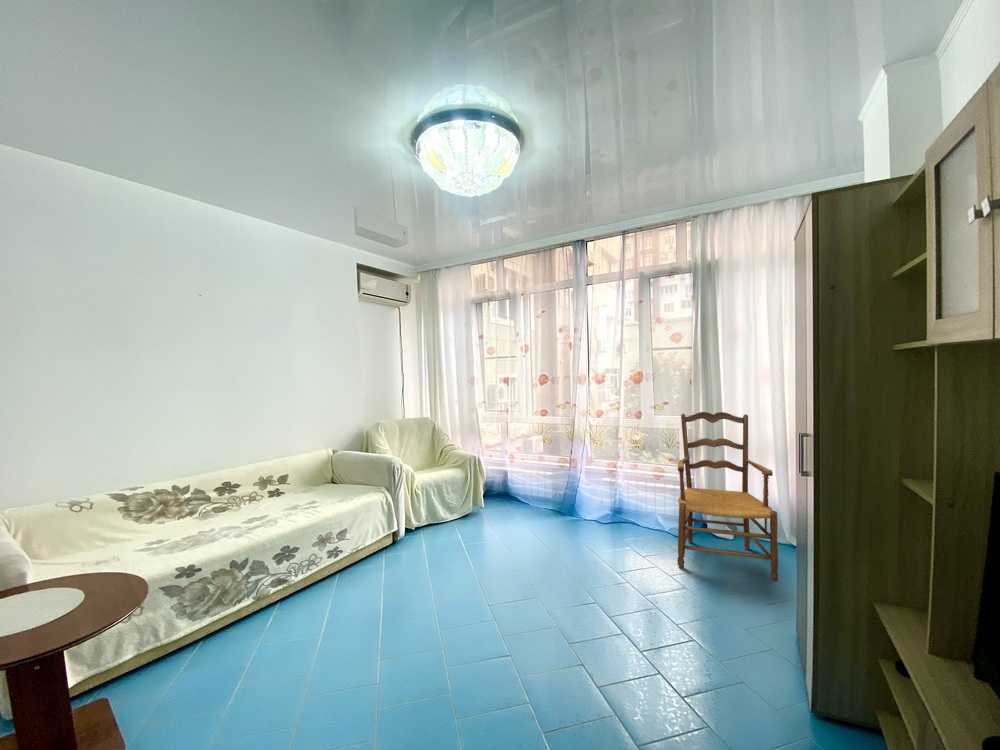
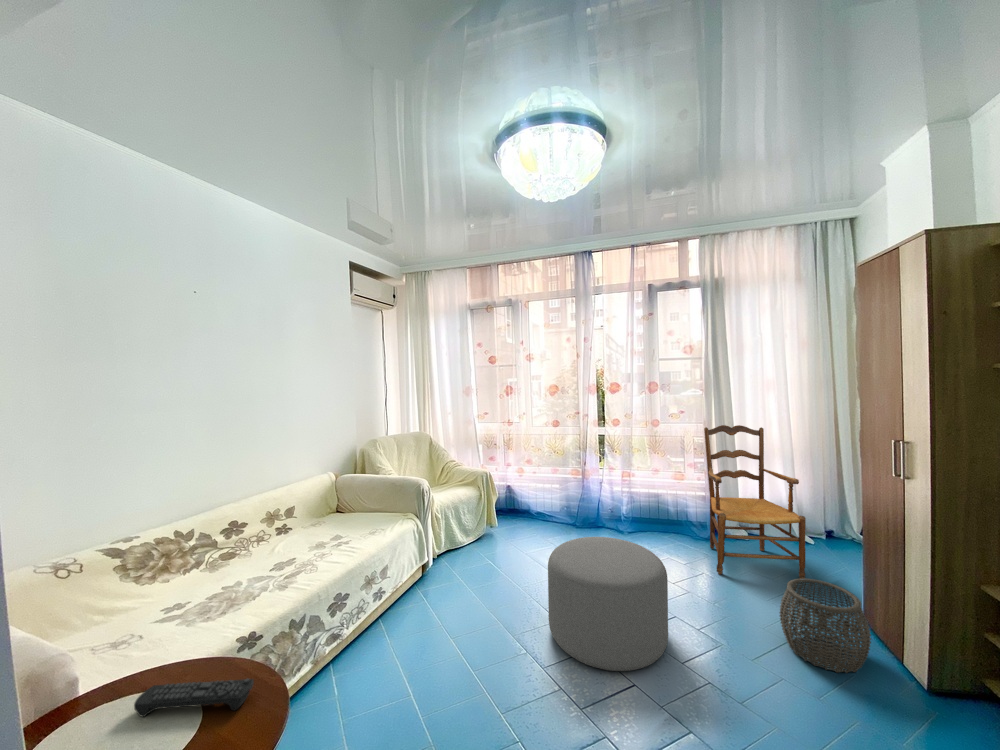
ottoman: none [463,516,578,644] -> present [548,537,668,671]
woven basket: none [696,574,791,682] -> present [780,578,871,673]
remote control: none [29,585,115,611] -> present [134,679,254,717]

